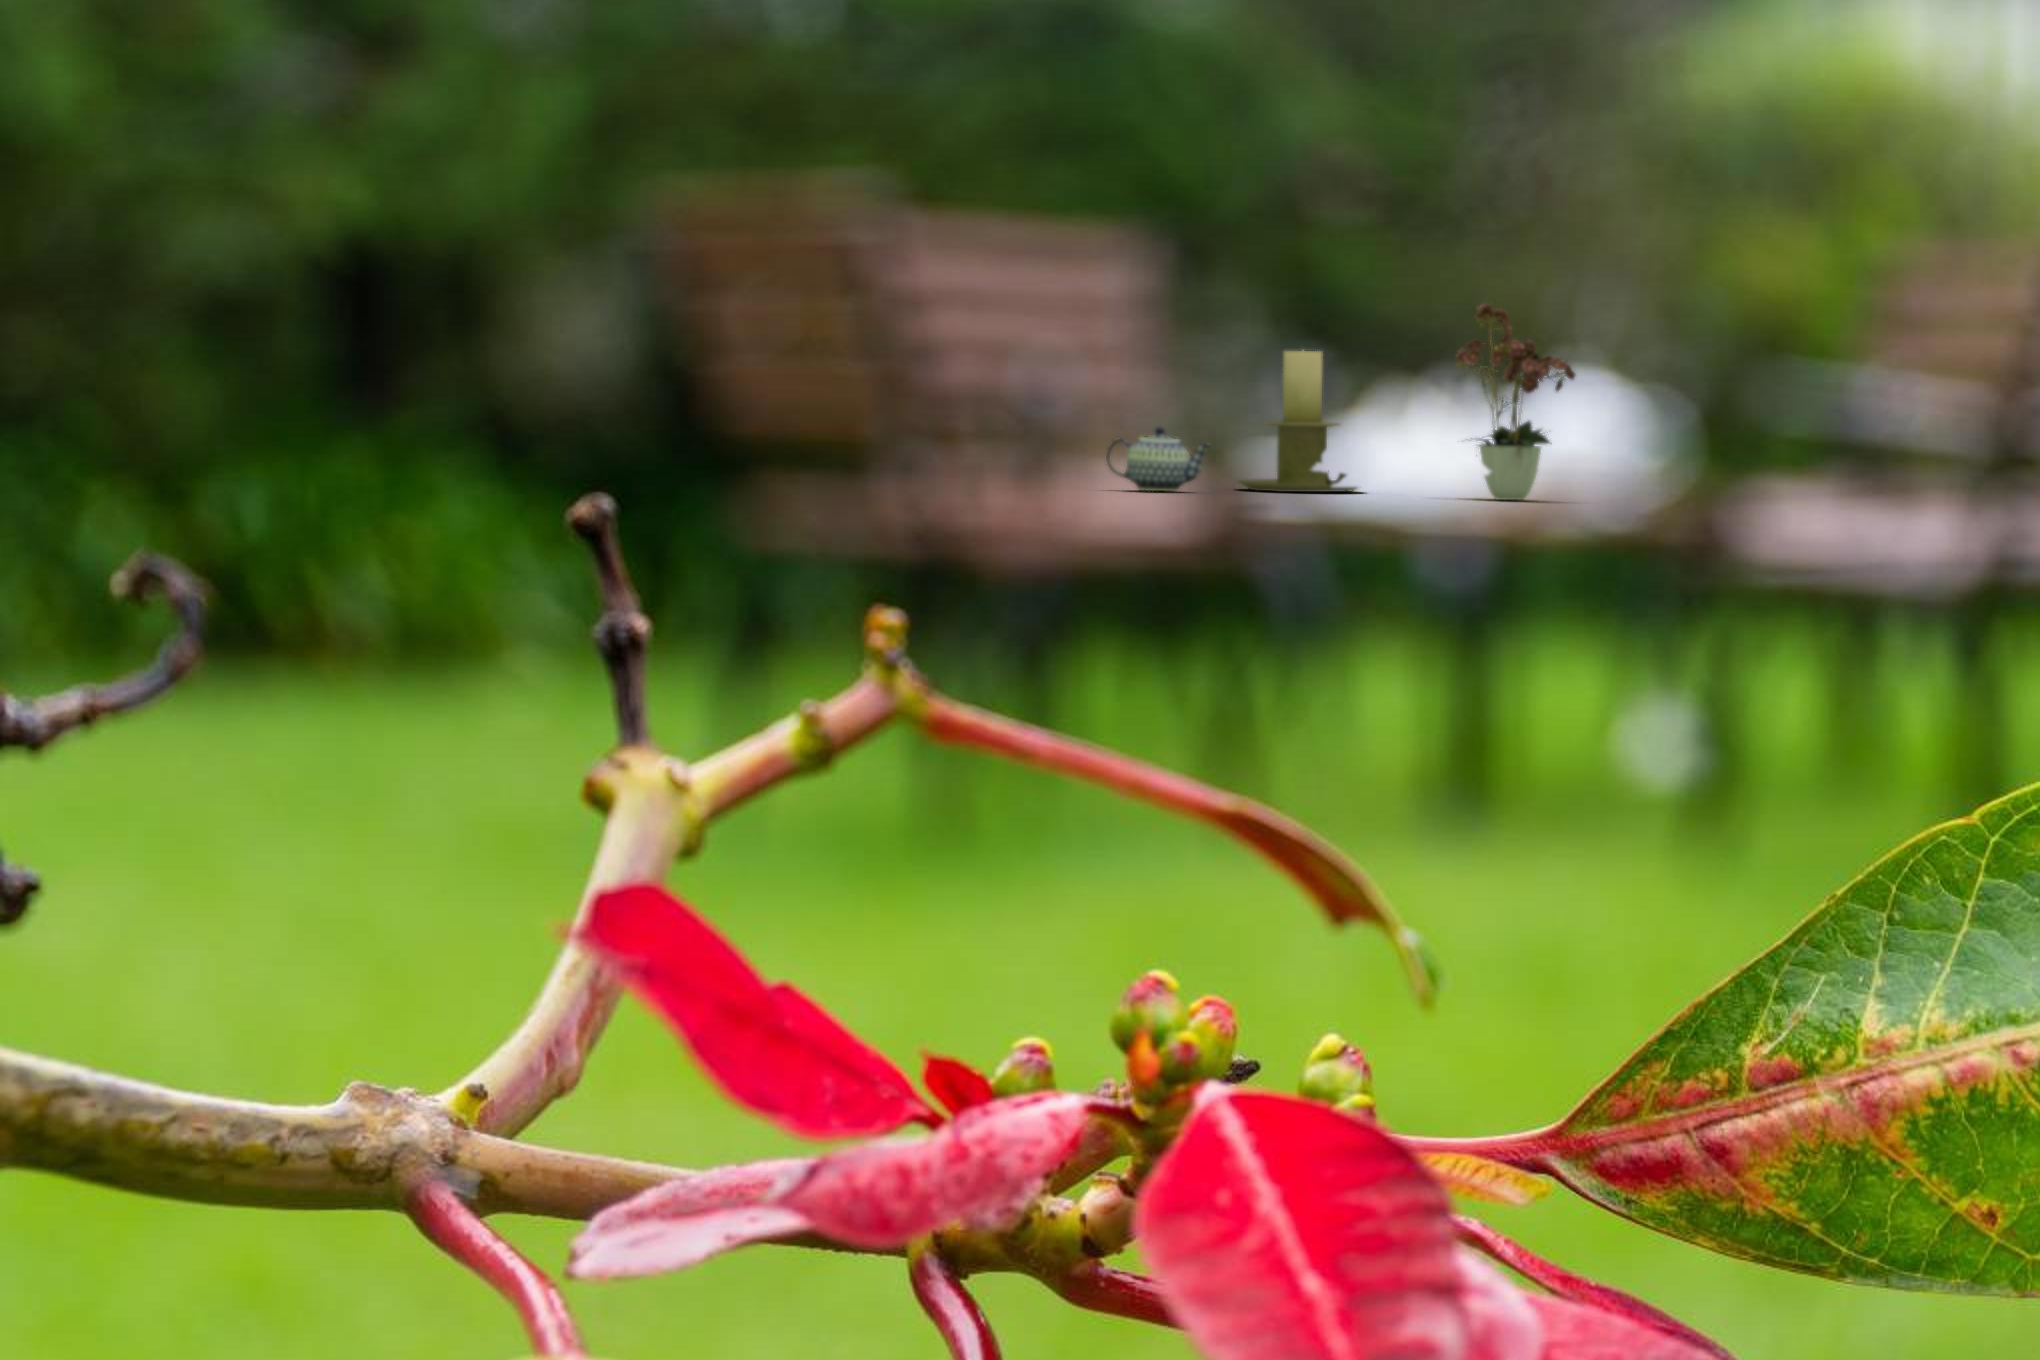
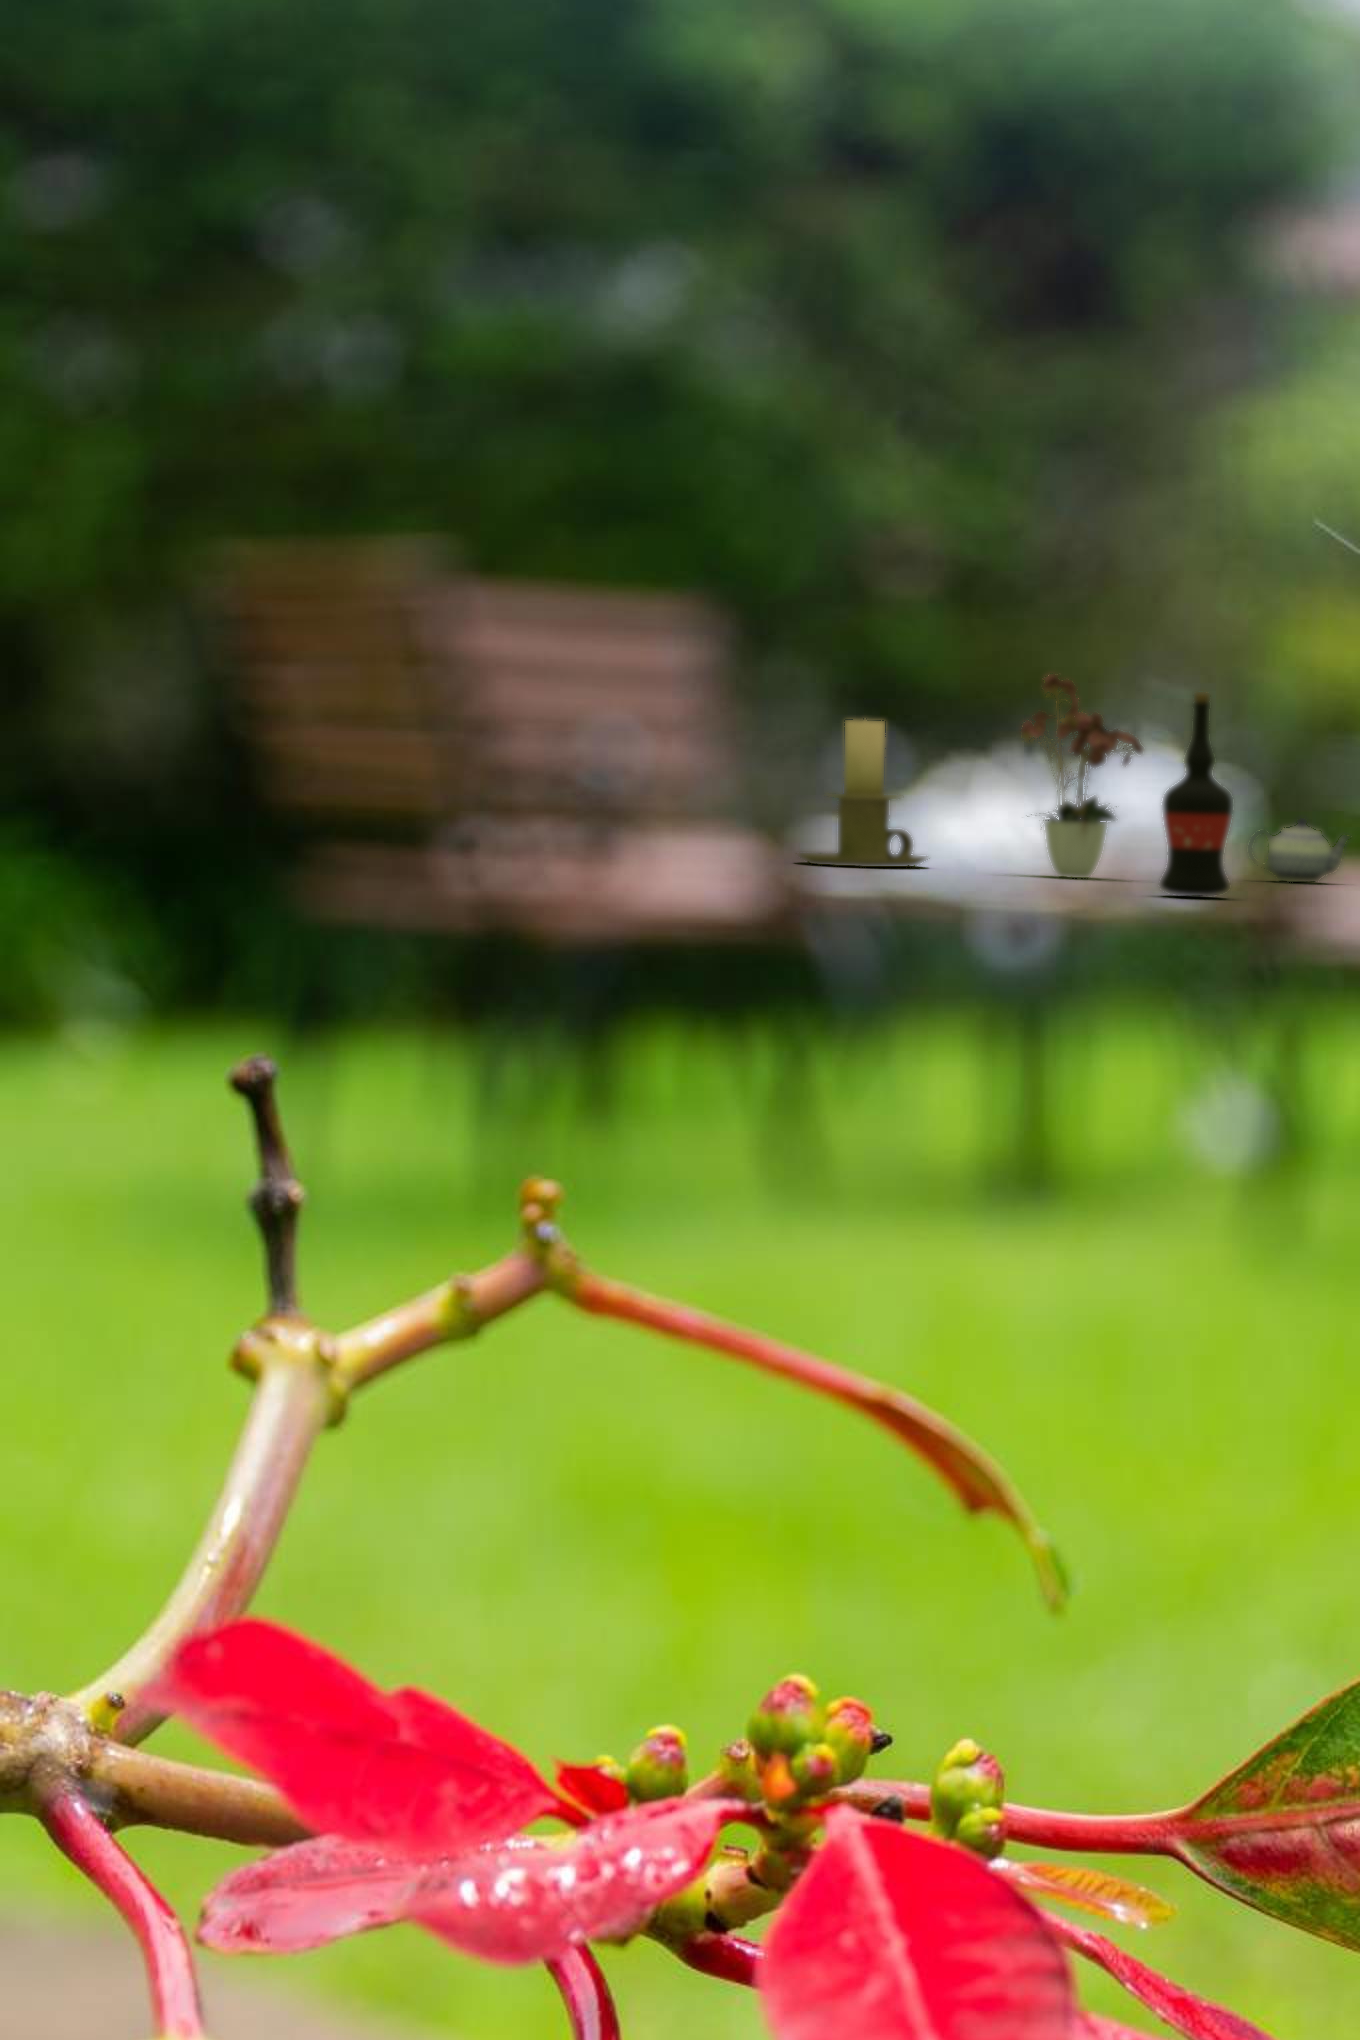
wine bottle: none [1593,318,1664,515] -> present [1160,692,1233,896]
teapot: present [1106,427,1210,491] -> present [1251,819,1348,882]

